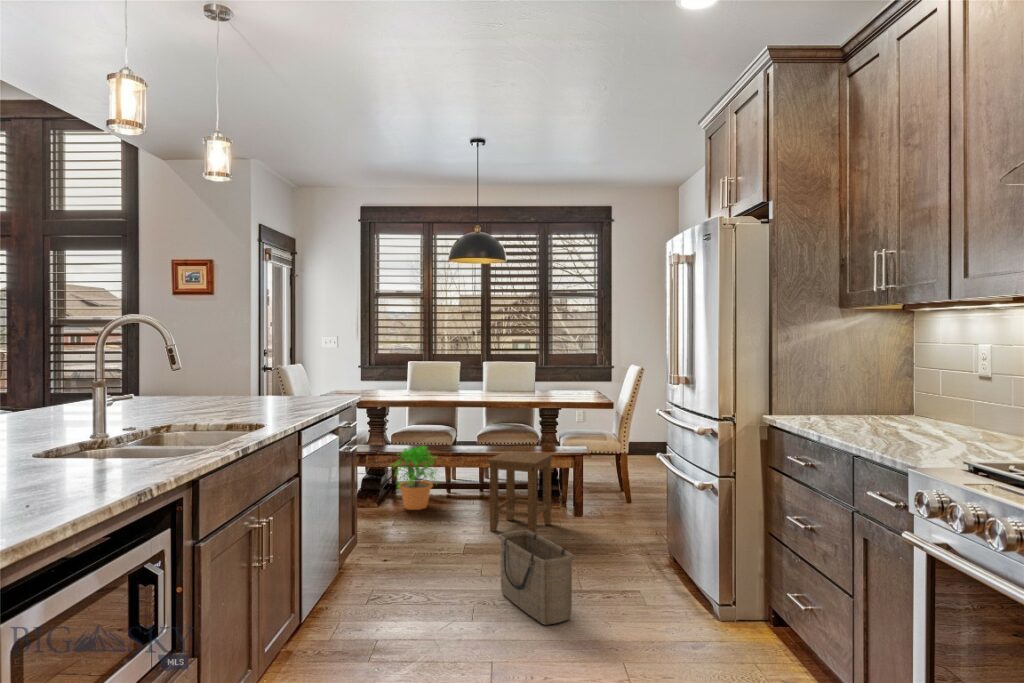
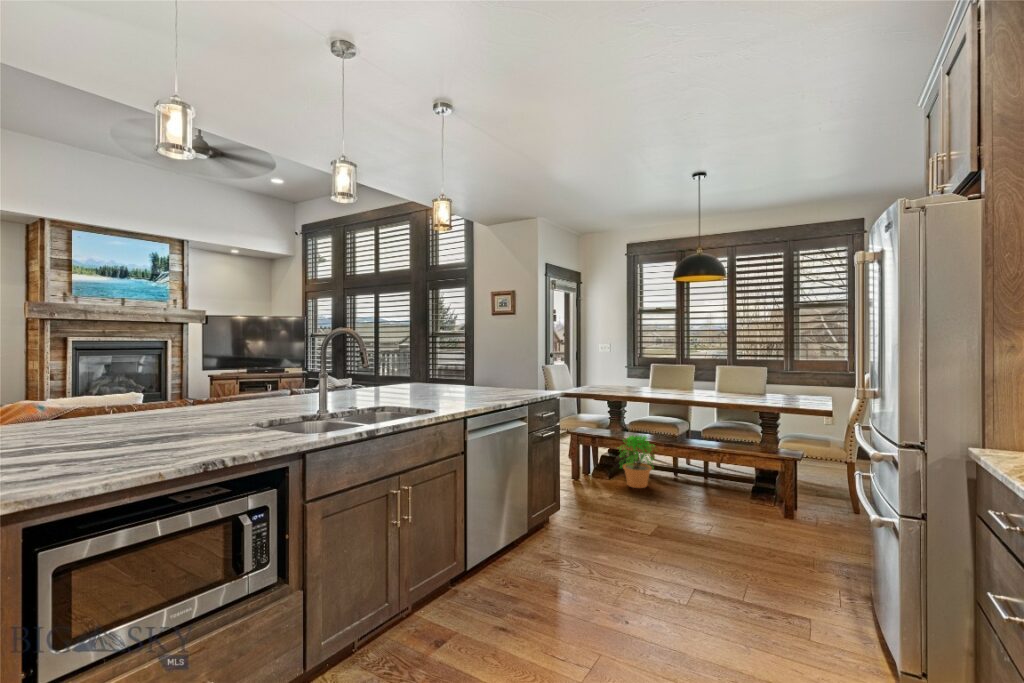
stool: present [486,451,554,534] -> none [684,448,756,533]
basket: present [498,530,574,625] -> none [655,527,713,630]

